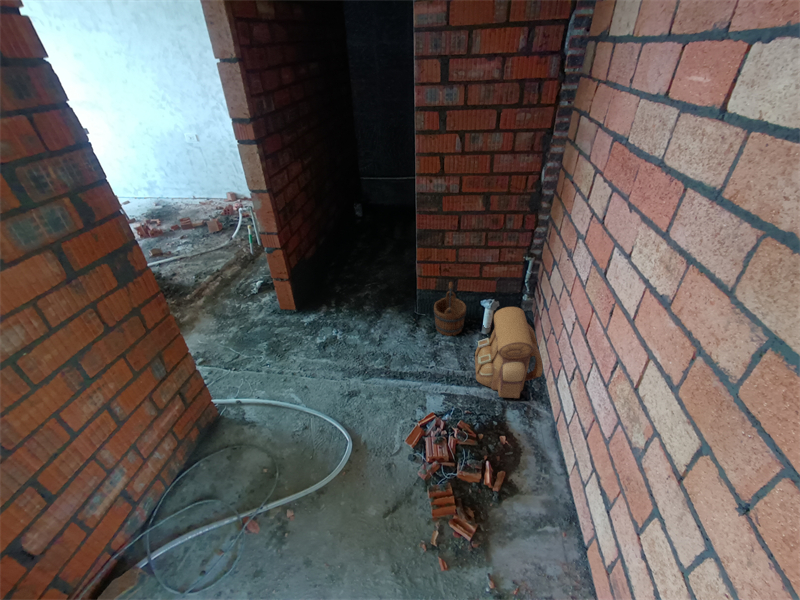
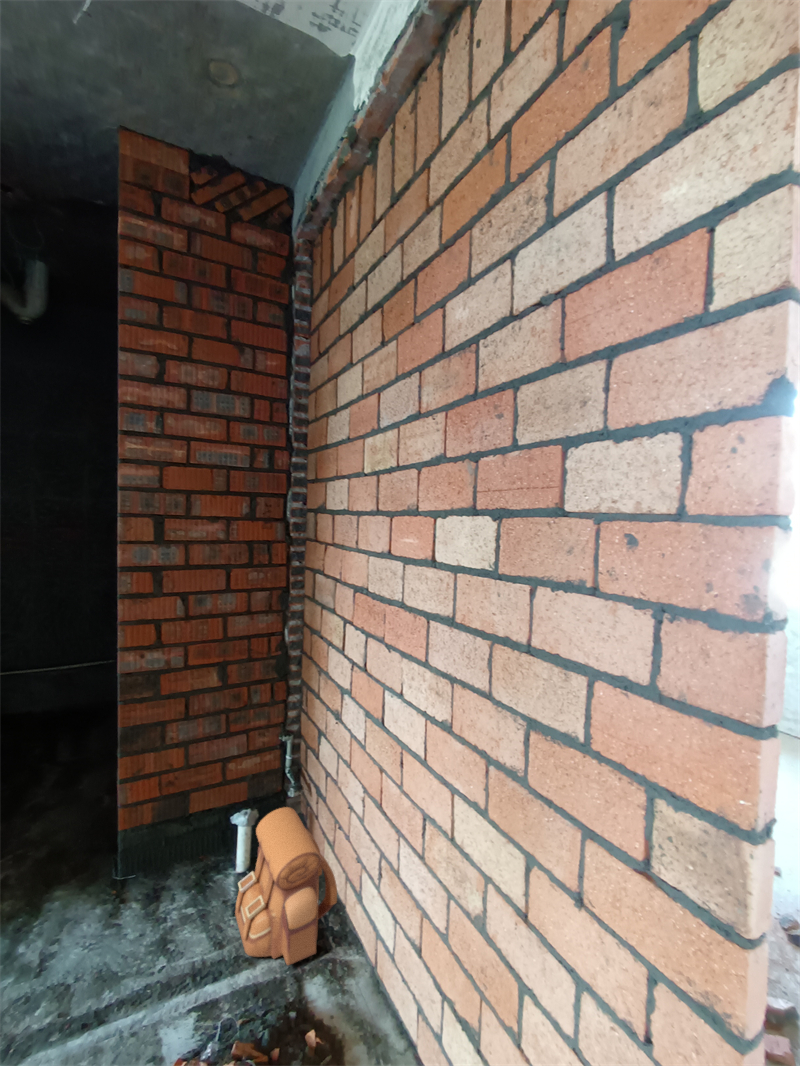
wooden bucket: present [434,282,466,336] -> none [155,799,210,898]

